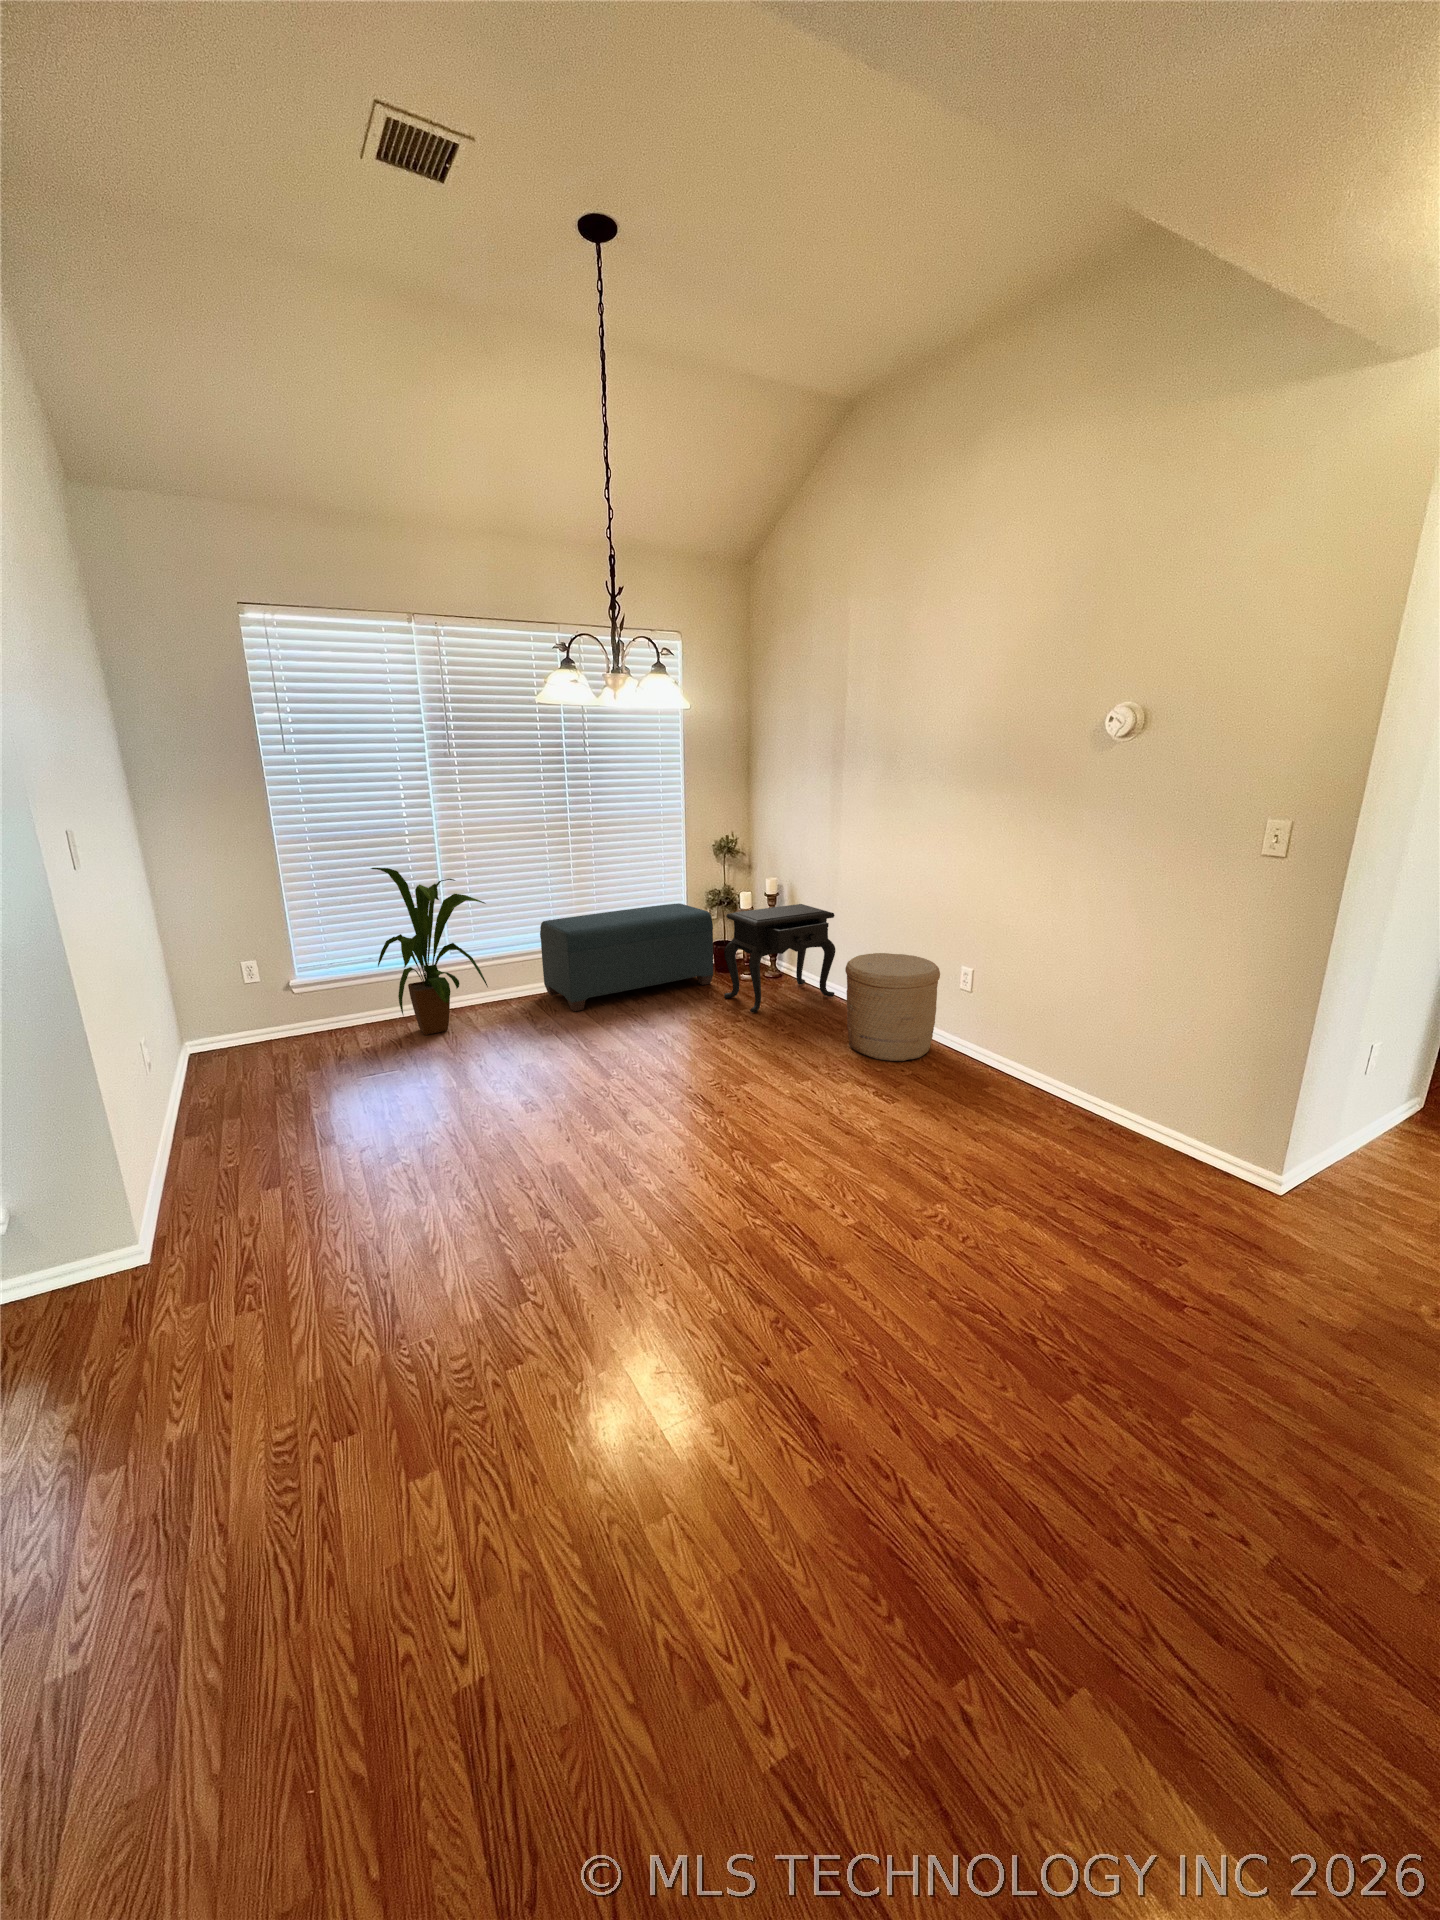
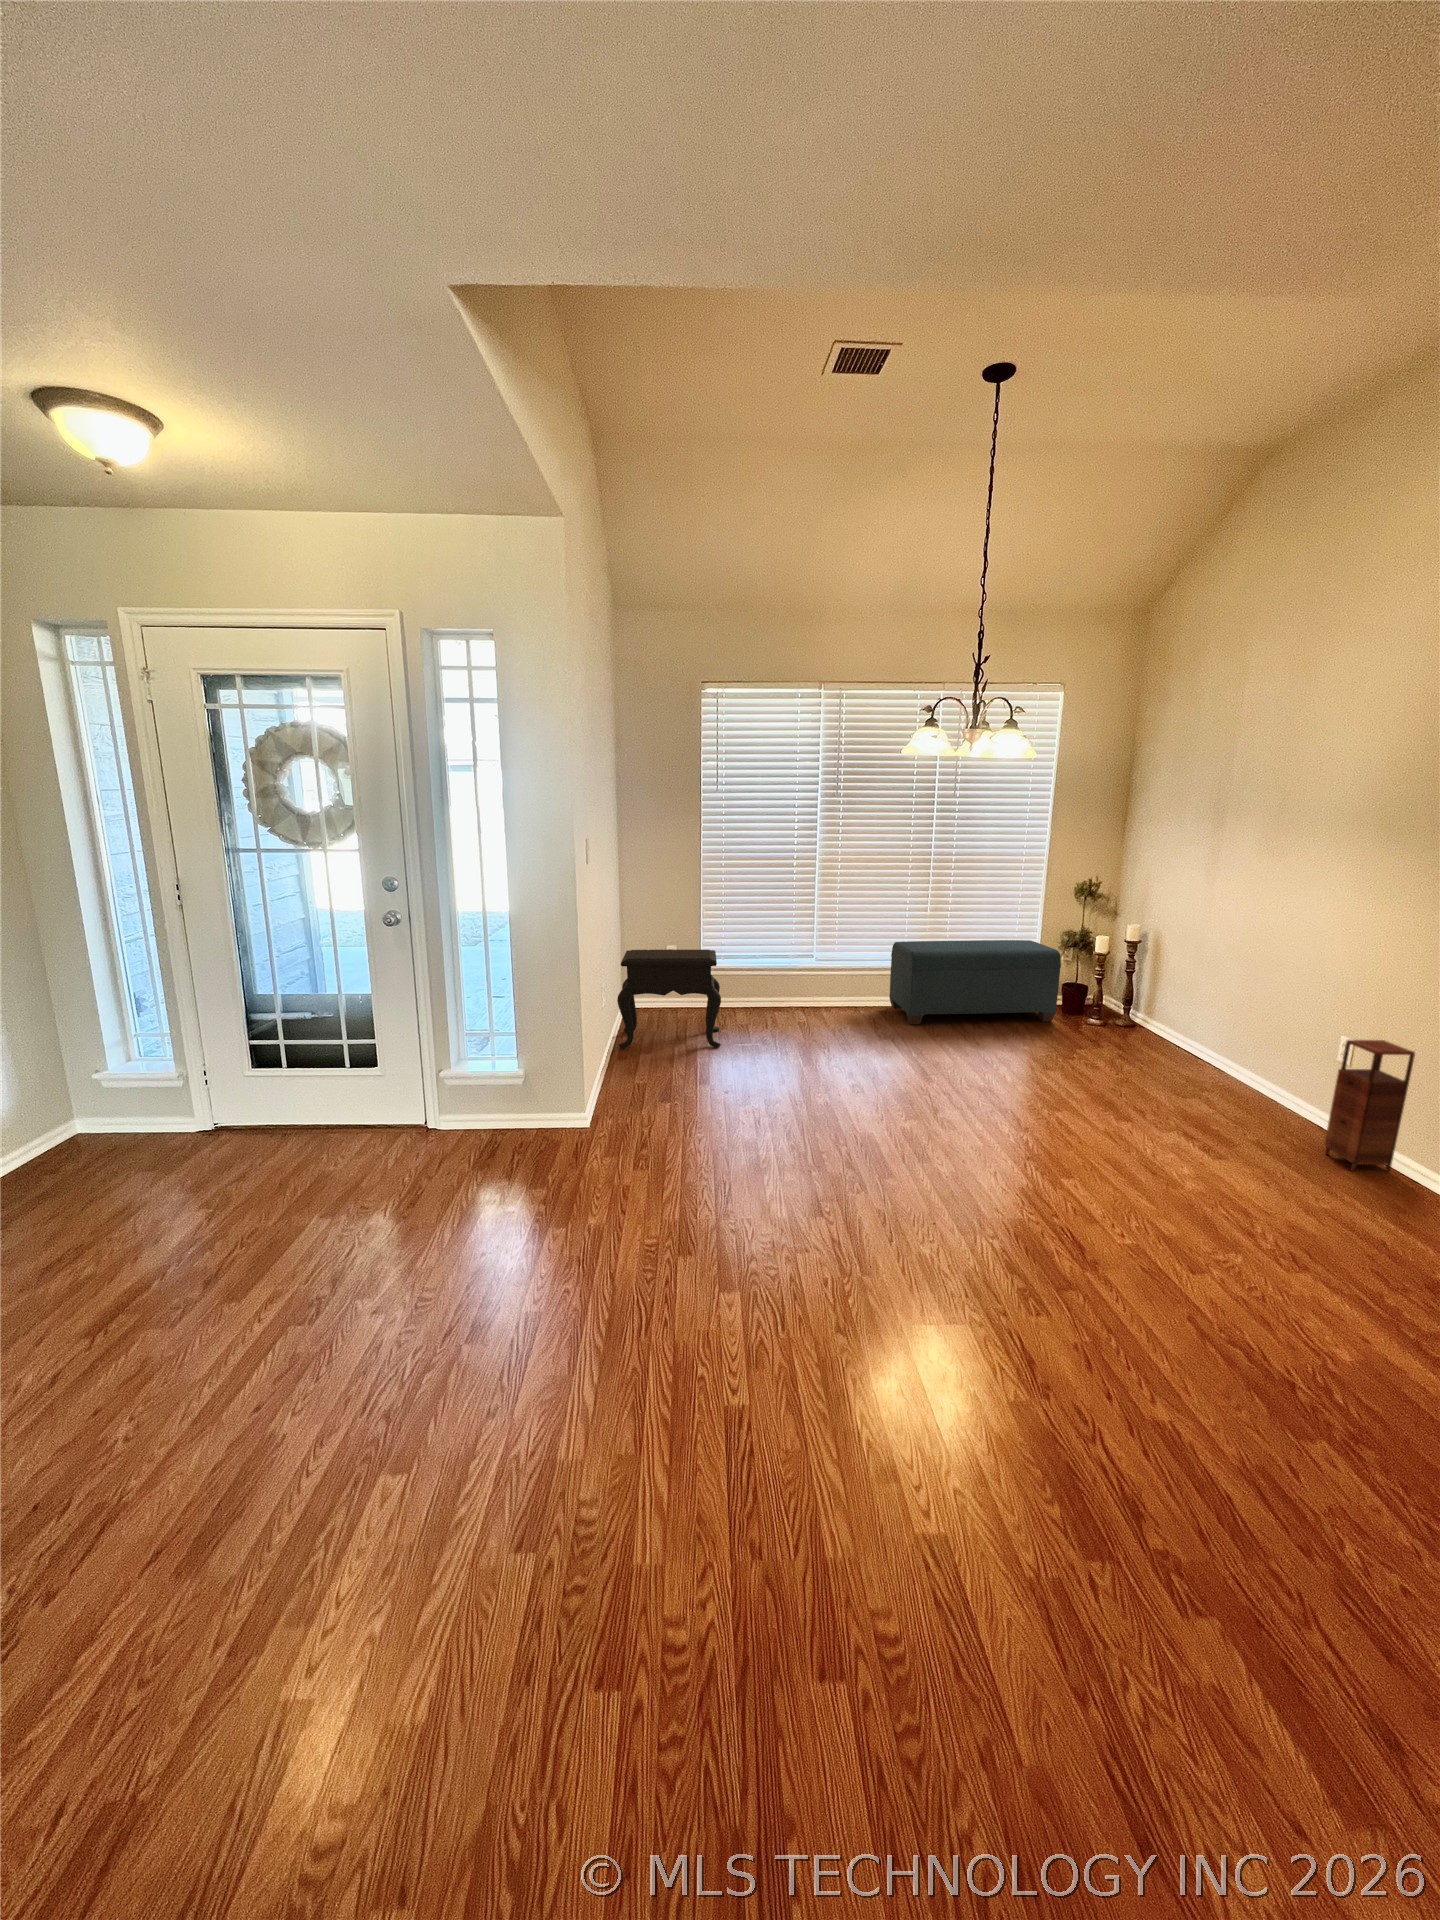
house plant: present [371,868,488,1035] -> none [758,883,849,1022]
side table: present [724,904,835,1013] -> present [617,950,721,1048]
woven basket: present [845,953,940,1061] -> none [1189,1009,1313,1127]
storage cabinet: none [962,967,1021,1086] -> present [1324,1040,1415,1172]

